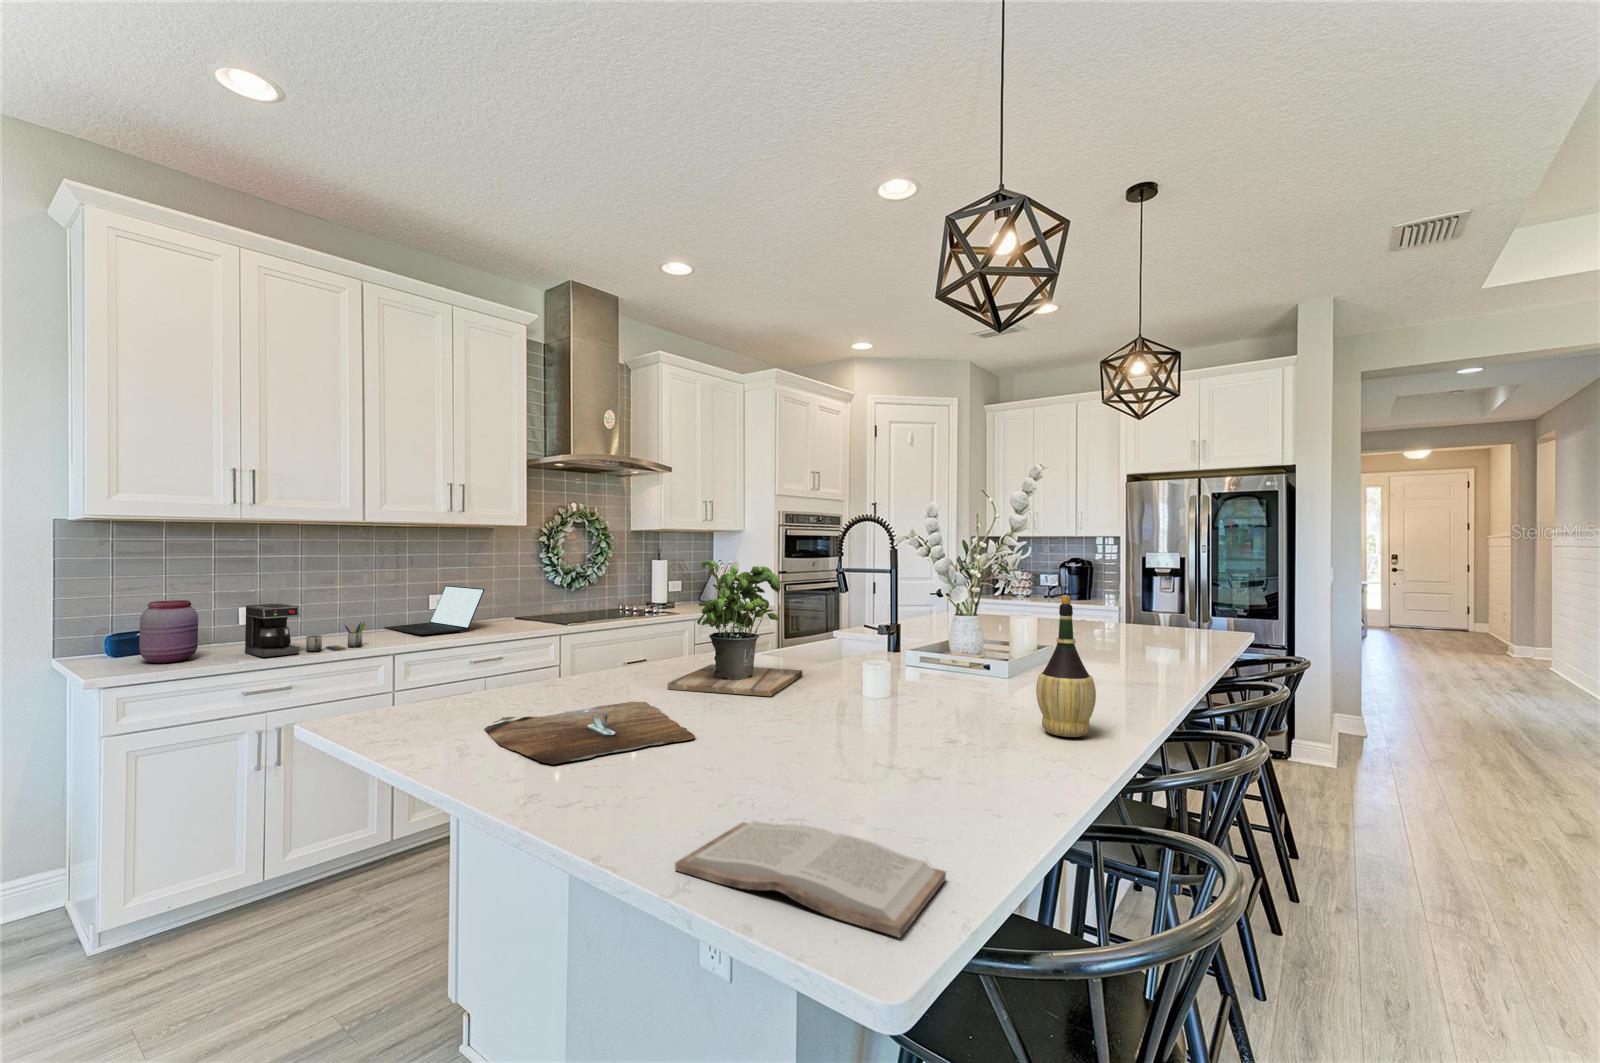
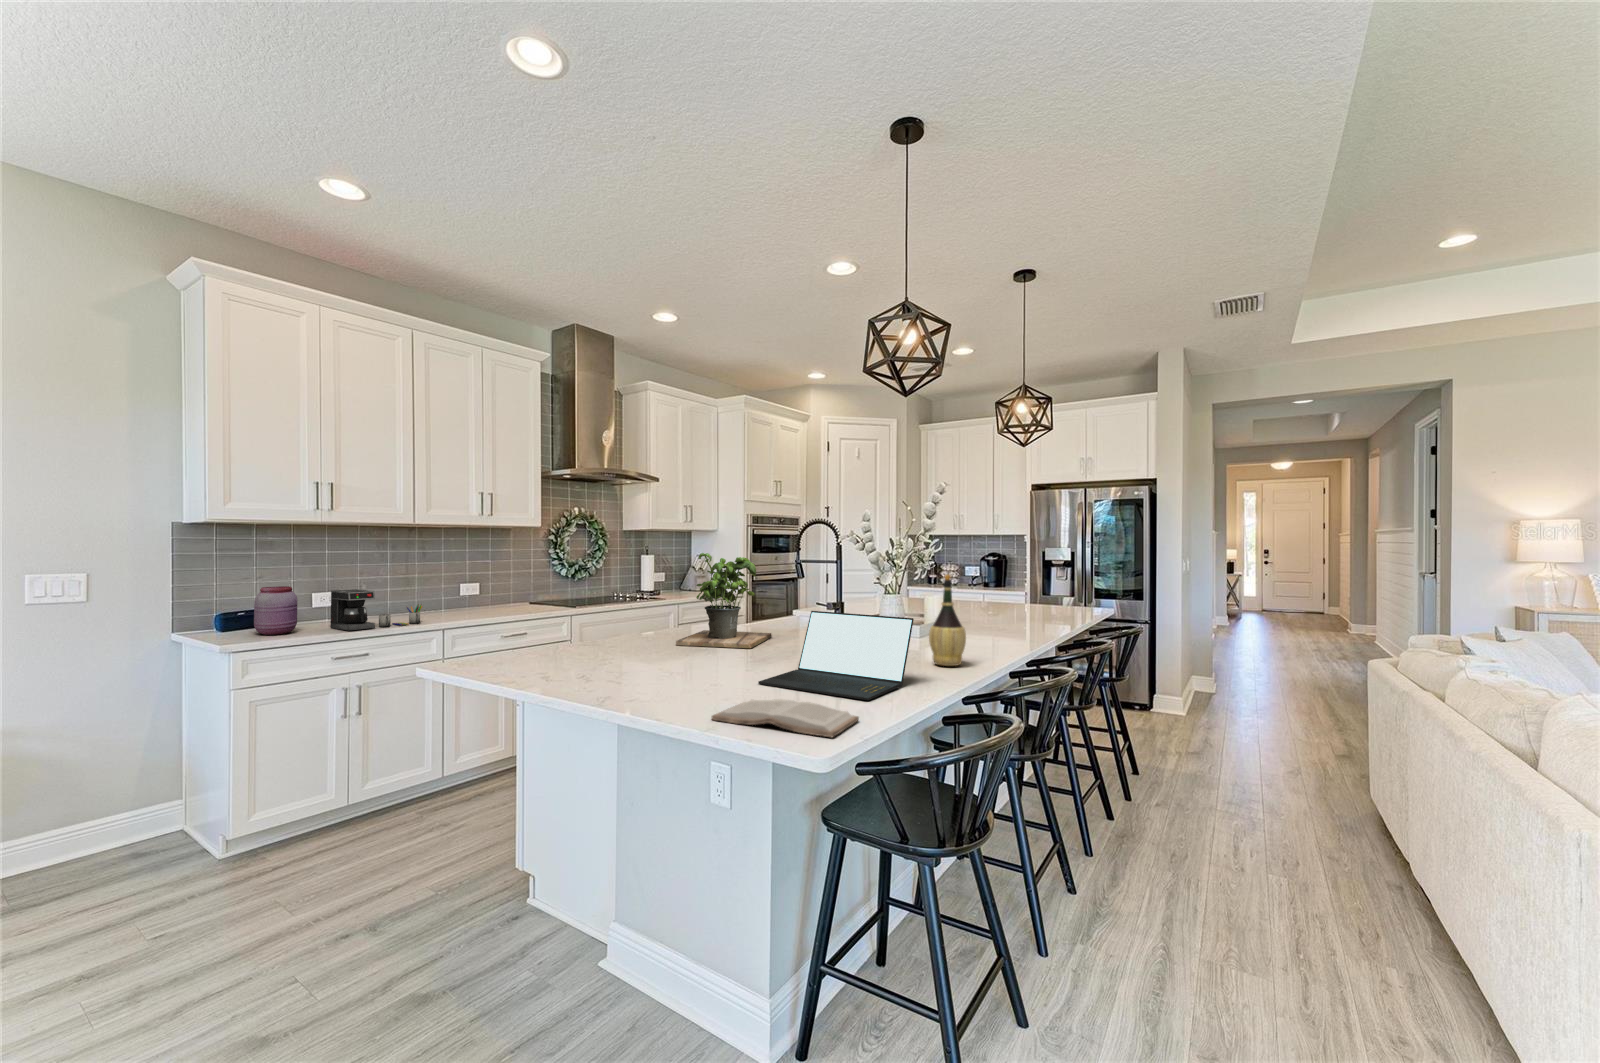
laptop: present [385,586,485,635] -> present [758,611,914,700]
cutting board: present [485,702,695,765] -> none [560,652,705,682]

